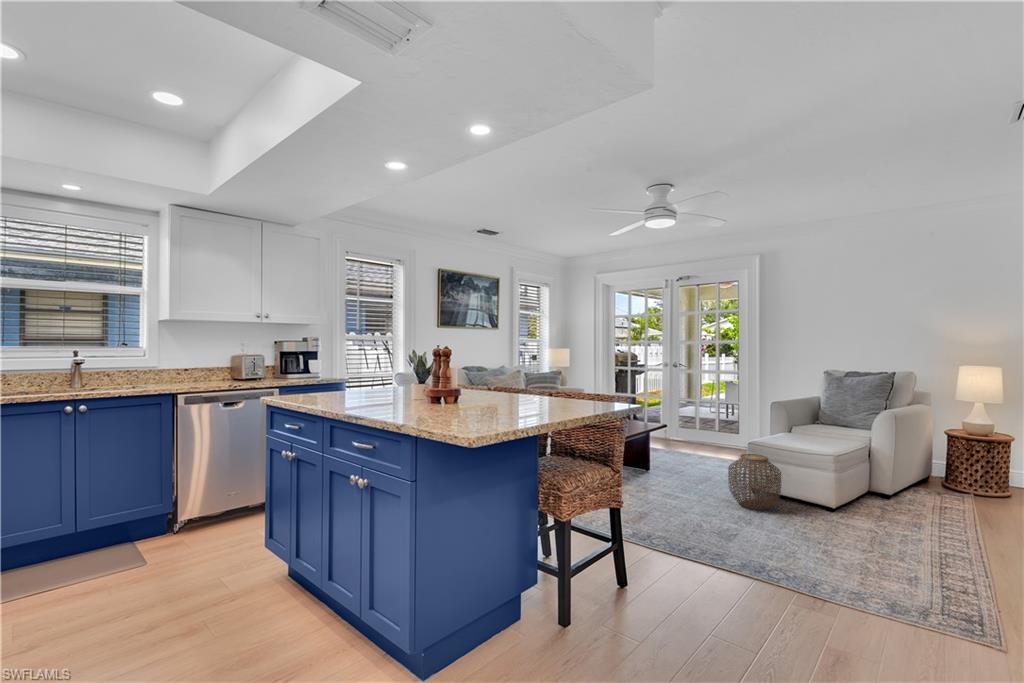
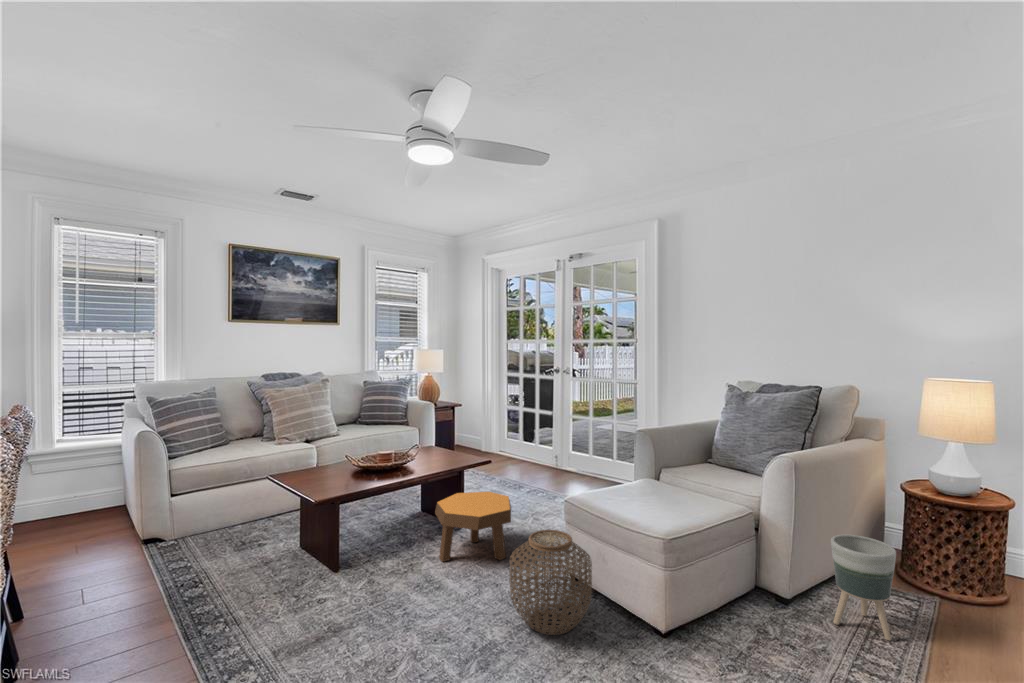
footstool: none [643,443,699,484] -> present [435,492,511,562]
planter: none [913,455,953,510] -> present [831,535,896,641]

